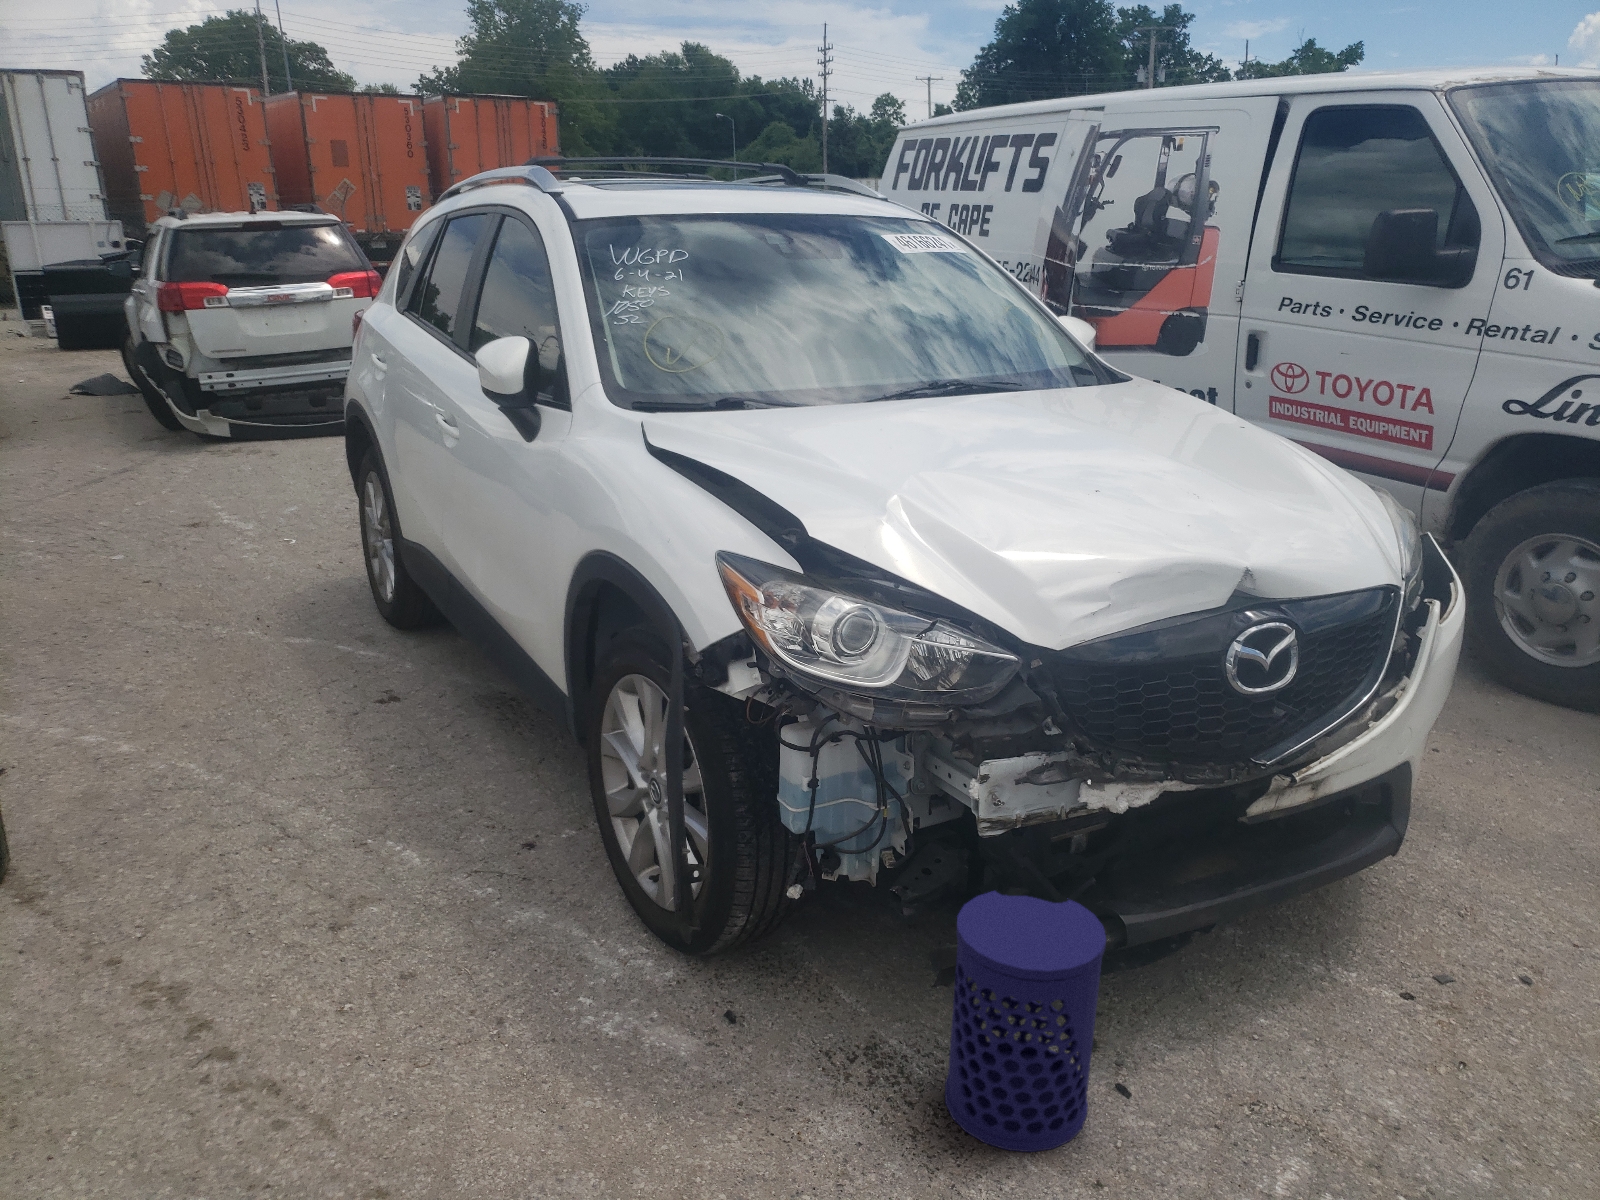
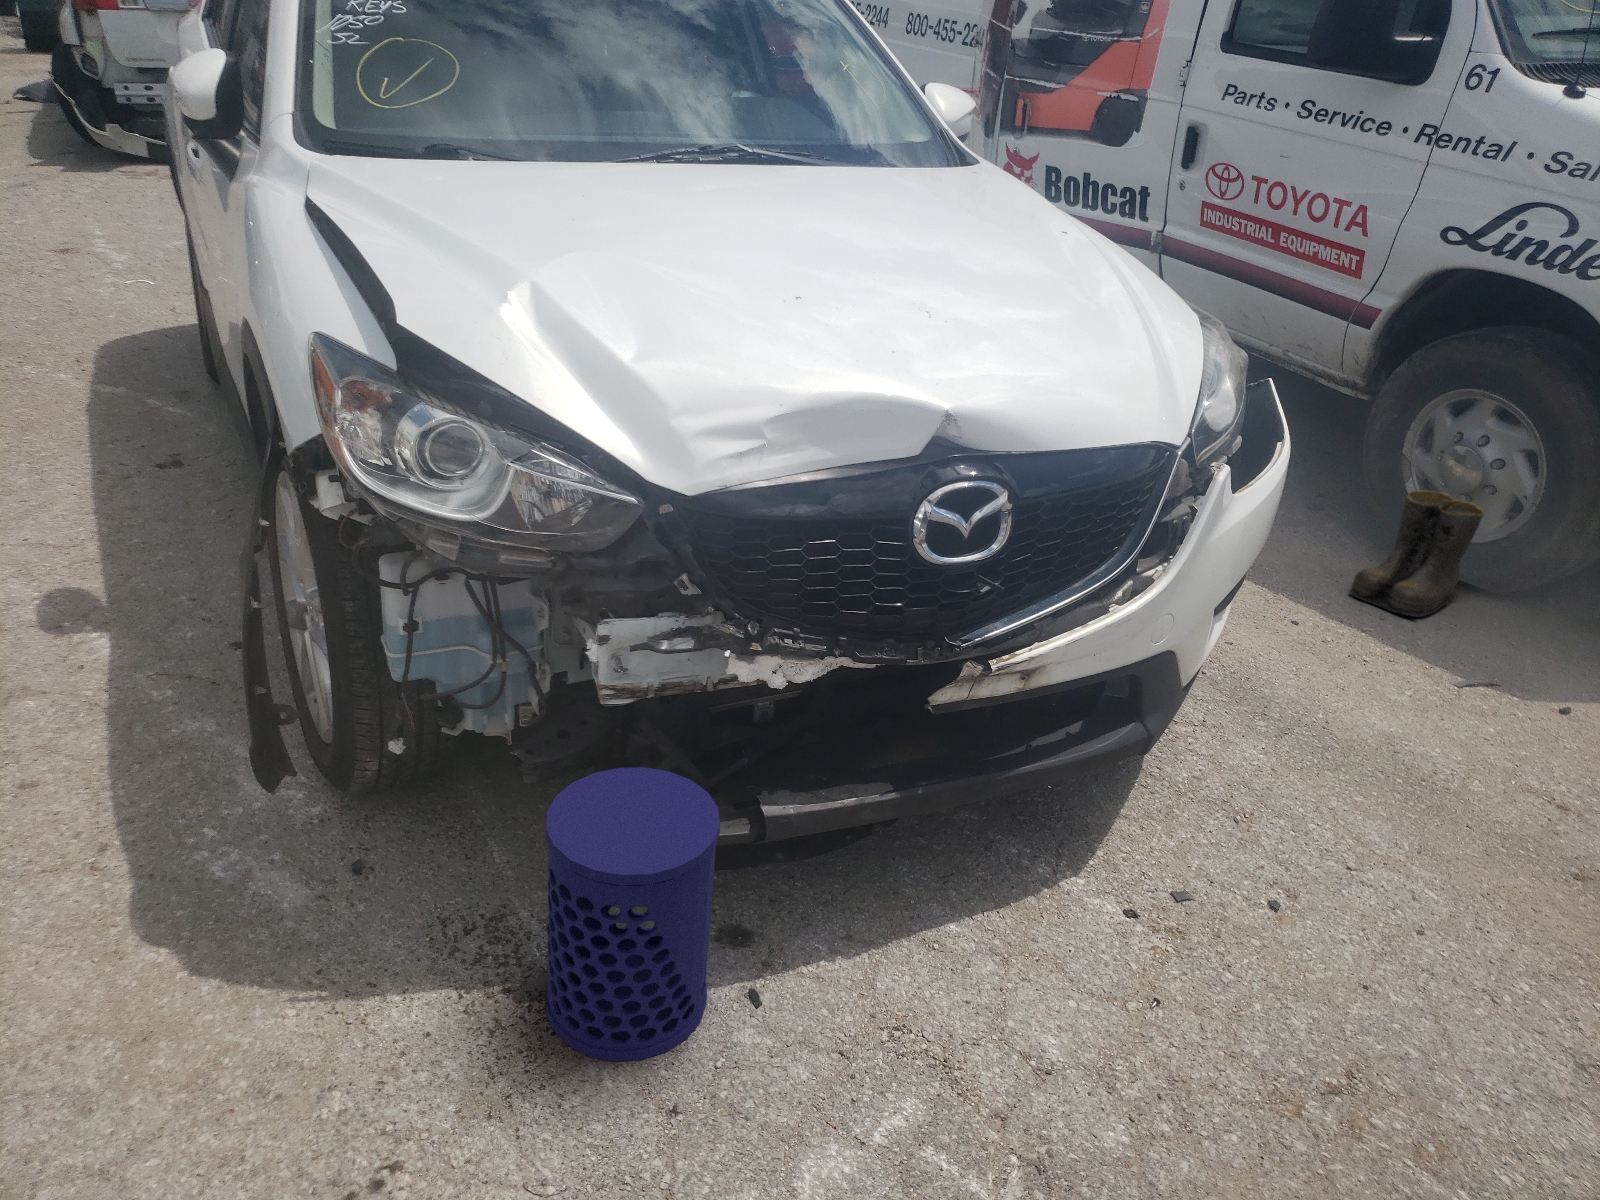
boots: none [1470,626,1579,737] -> present [1349,490,1484,617]

